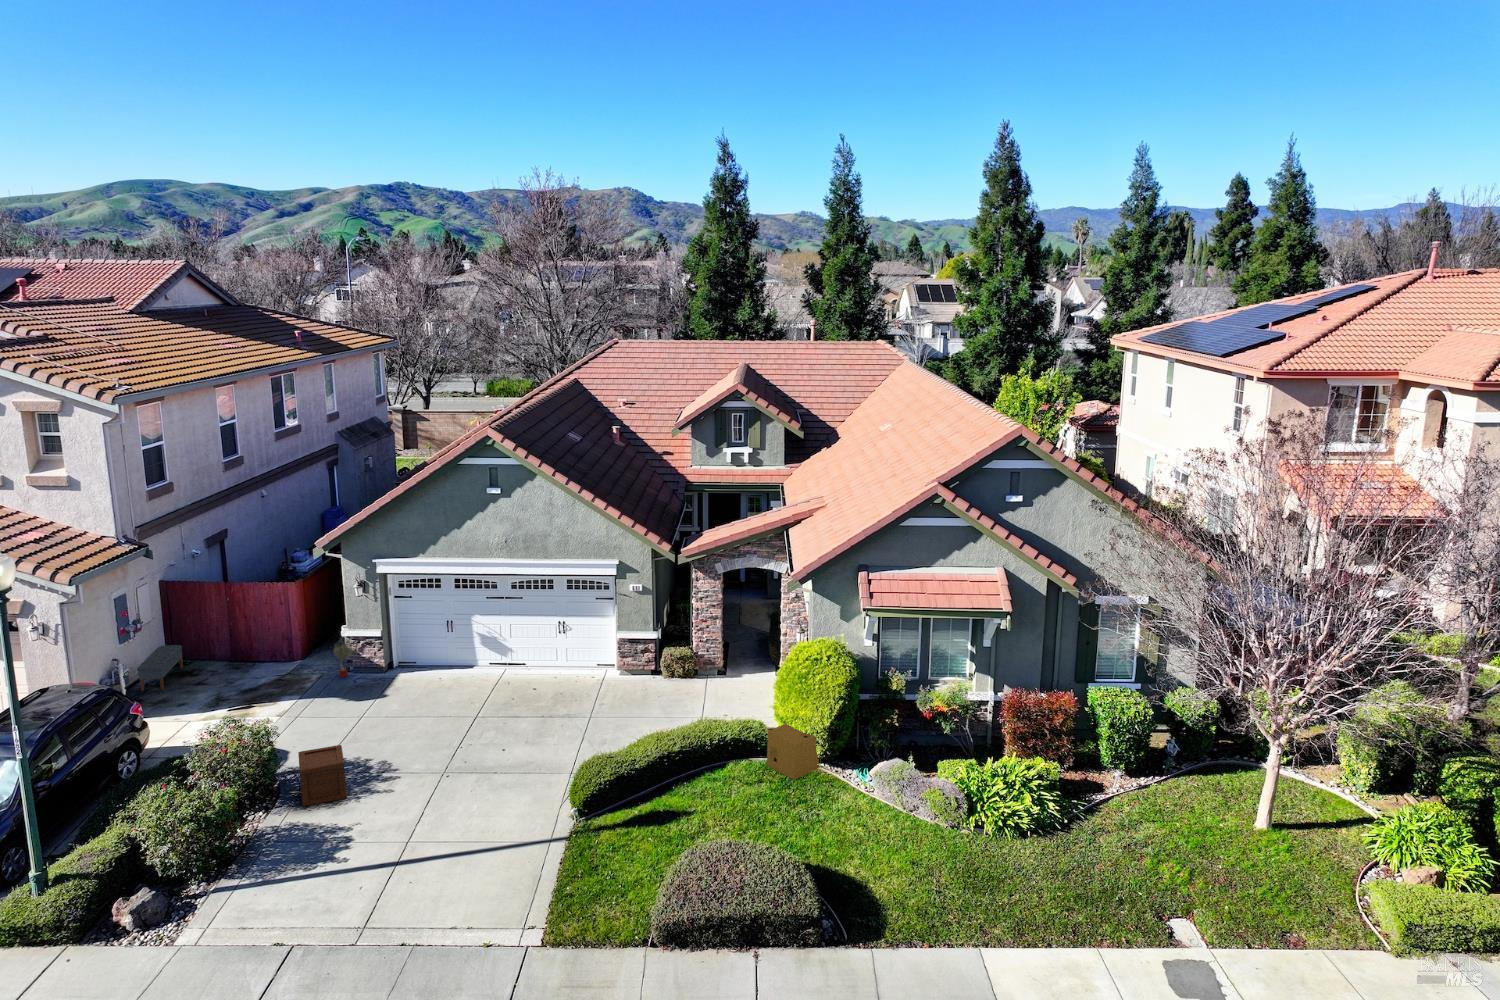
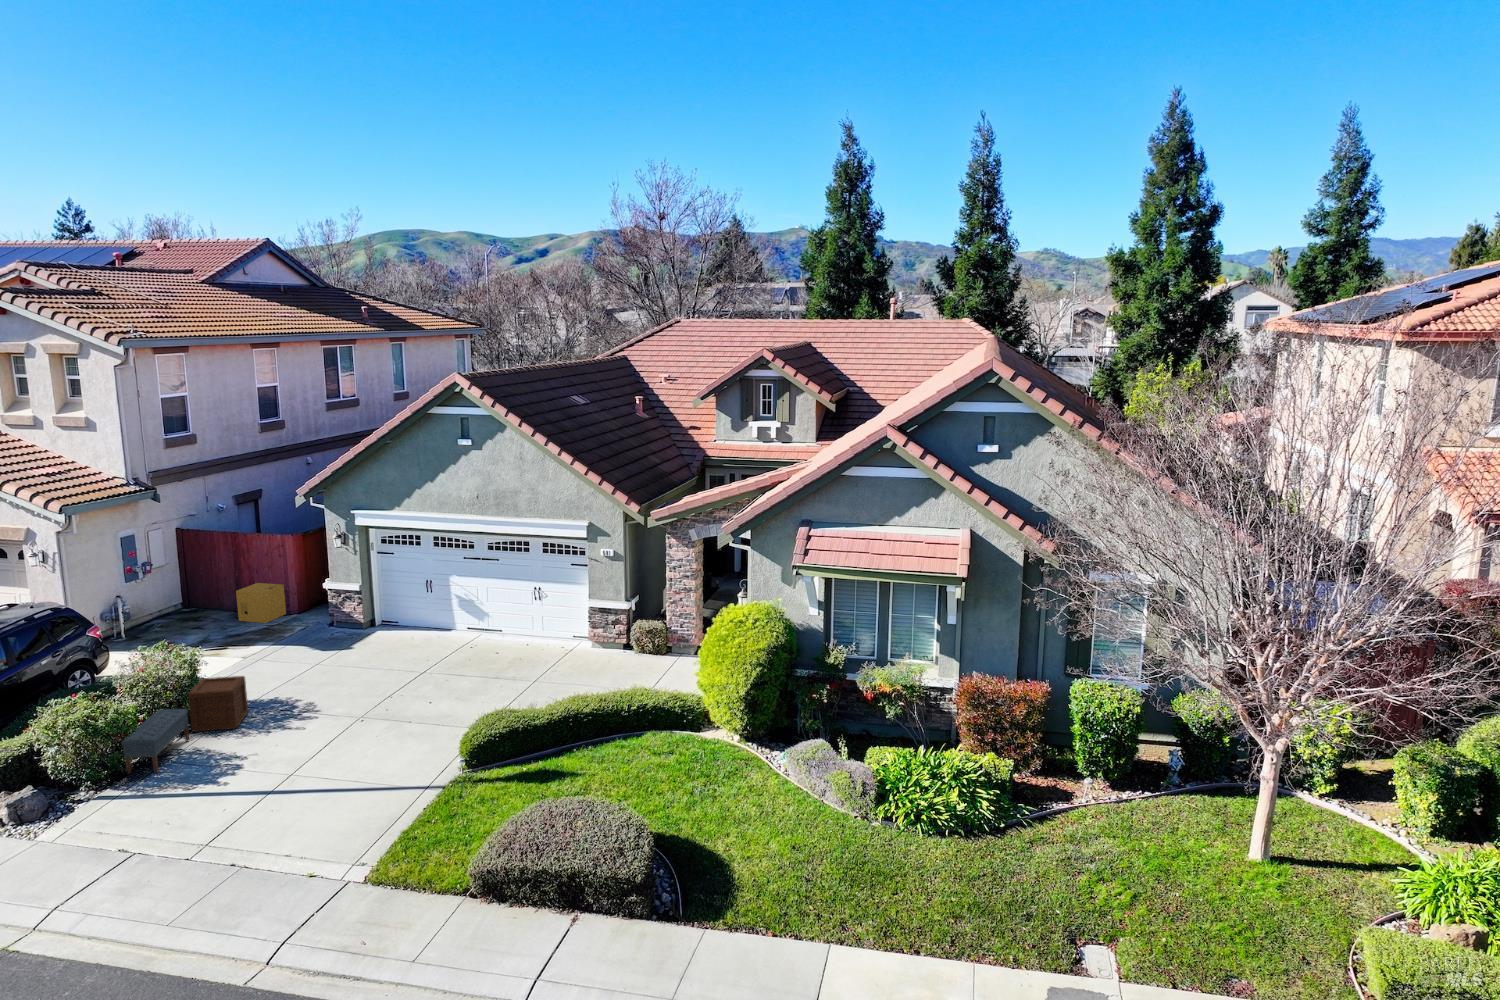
potted tree: present [334,638,357,678] -> none [312,588,338,630]
bench: present [137,645,183,691] -> present [122,709,189,774]
cardboard box: present [767,724,821,780] -> present [236,583,286,623]

